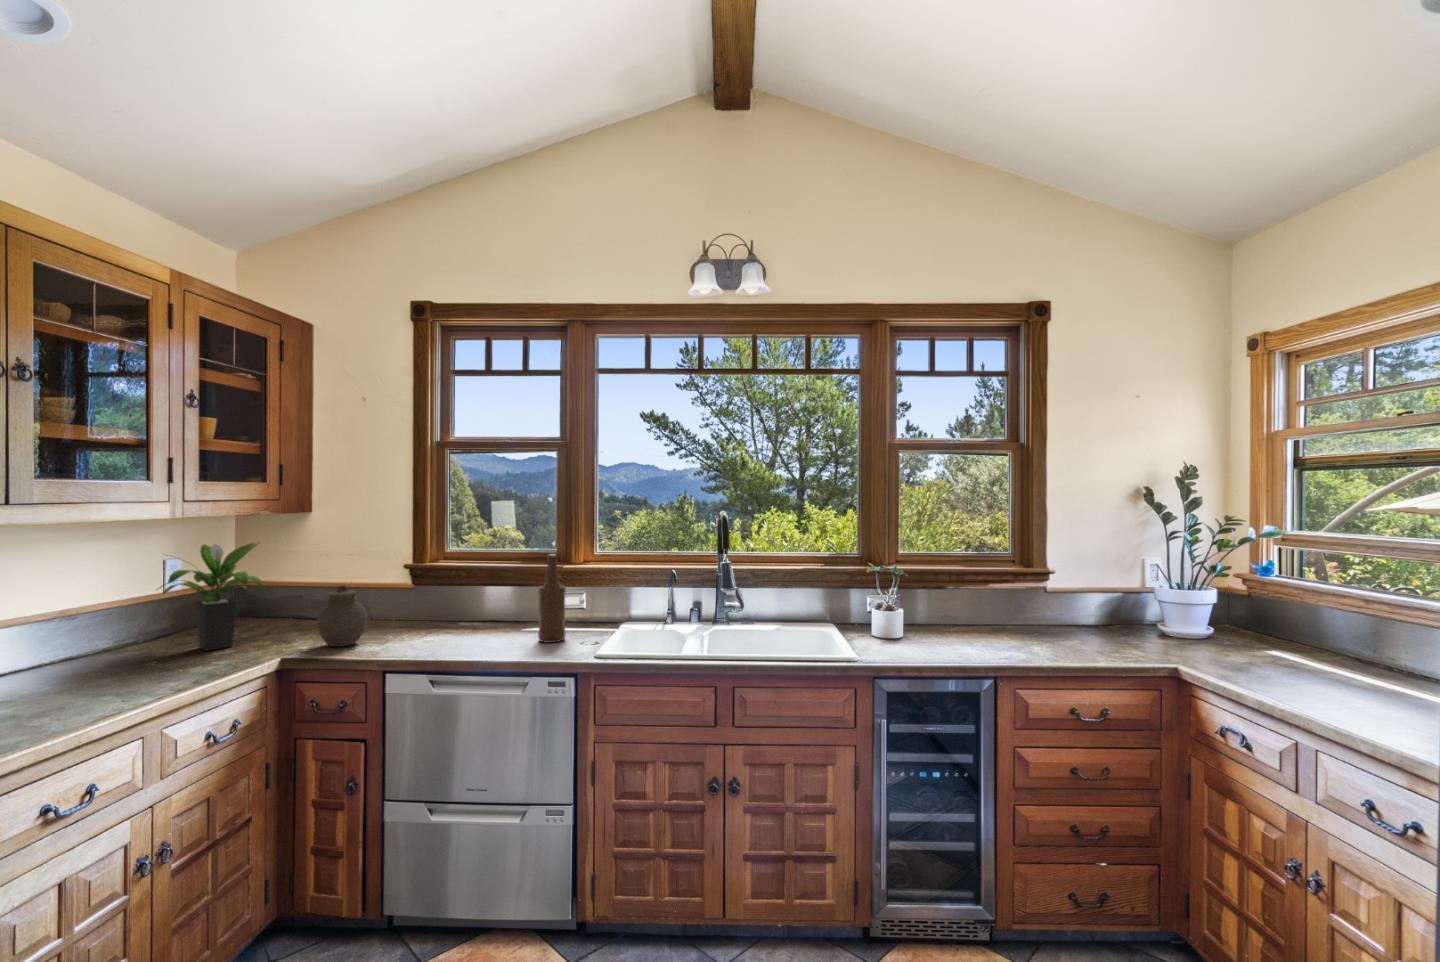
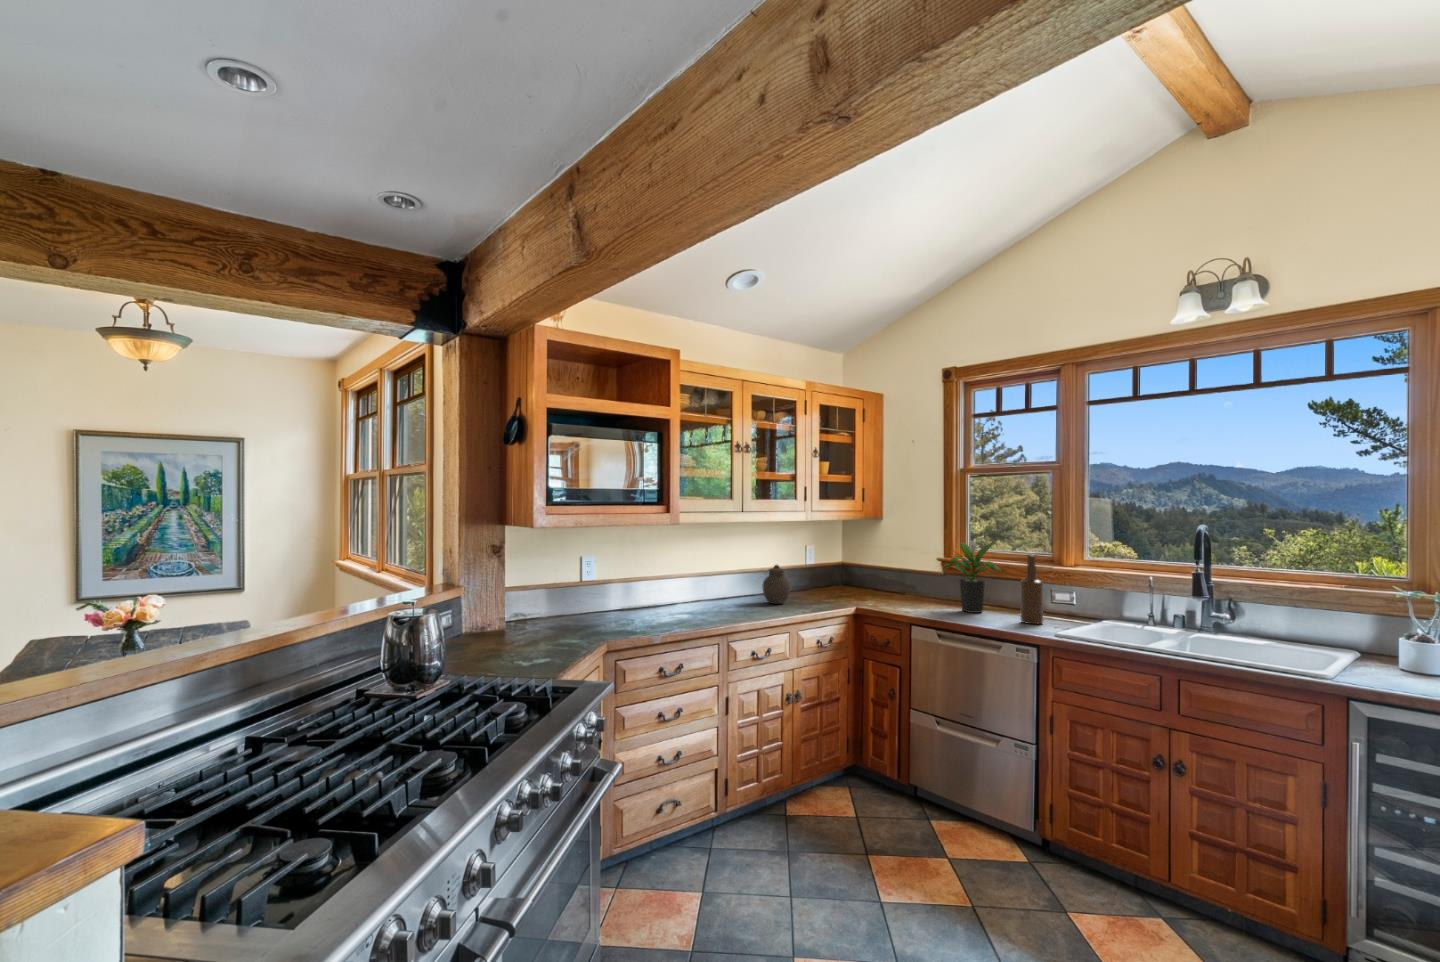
potted plant: present [161,542,263,651] -> present [943,541,1001,613]
jar: present [317,586,367,647] -> present [763,565,791,604]

